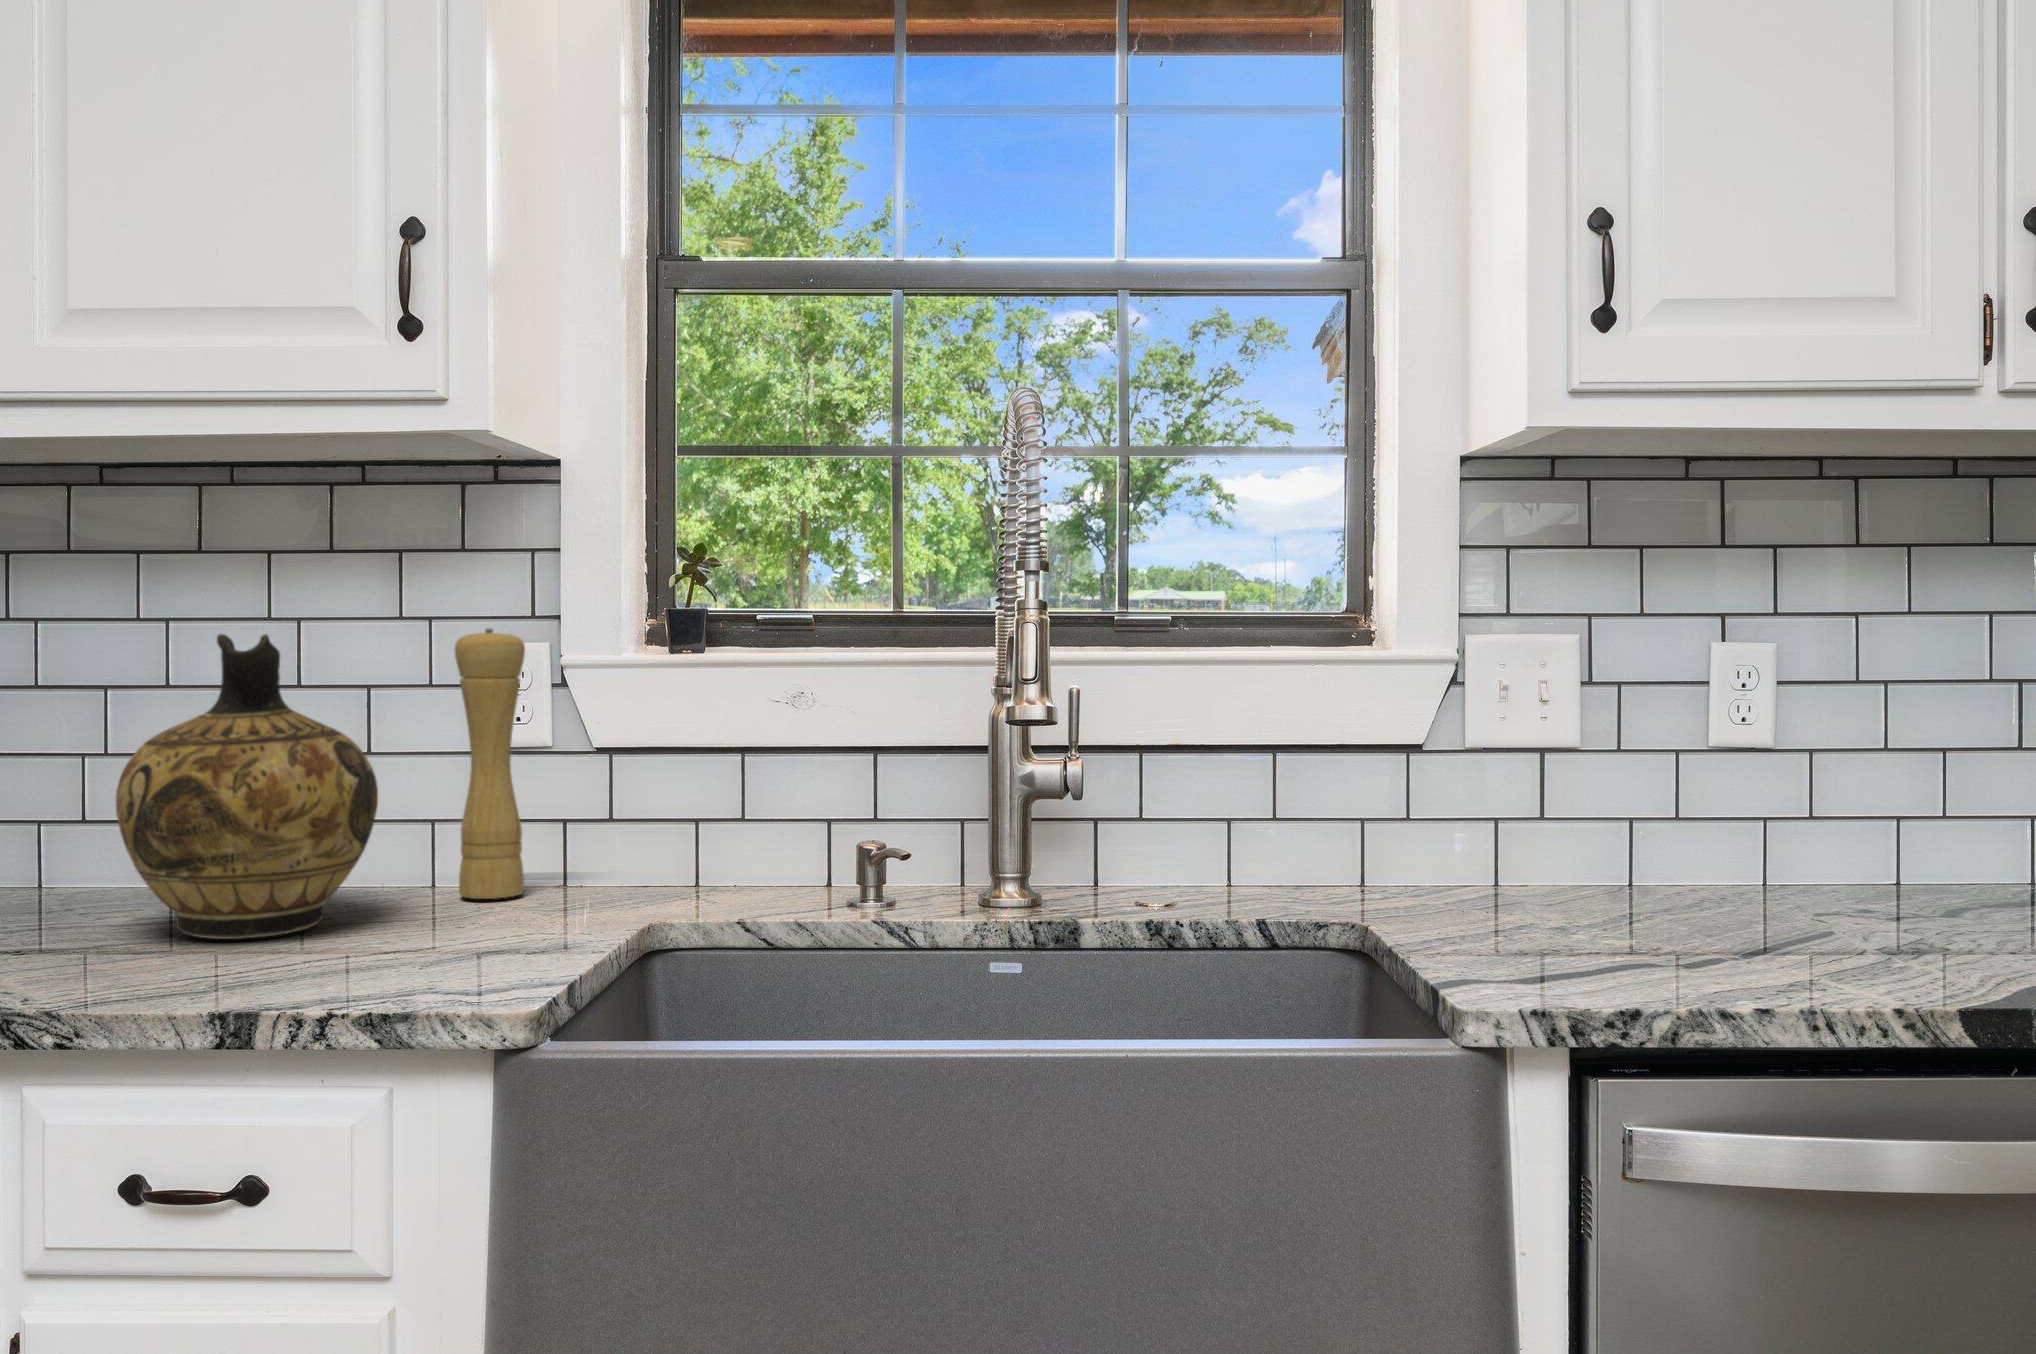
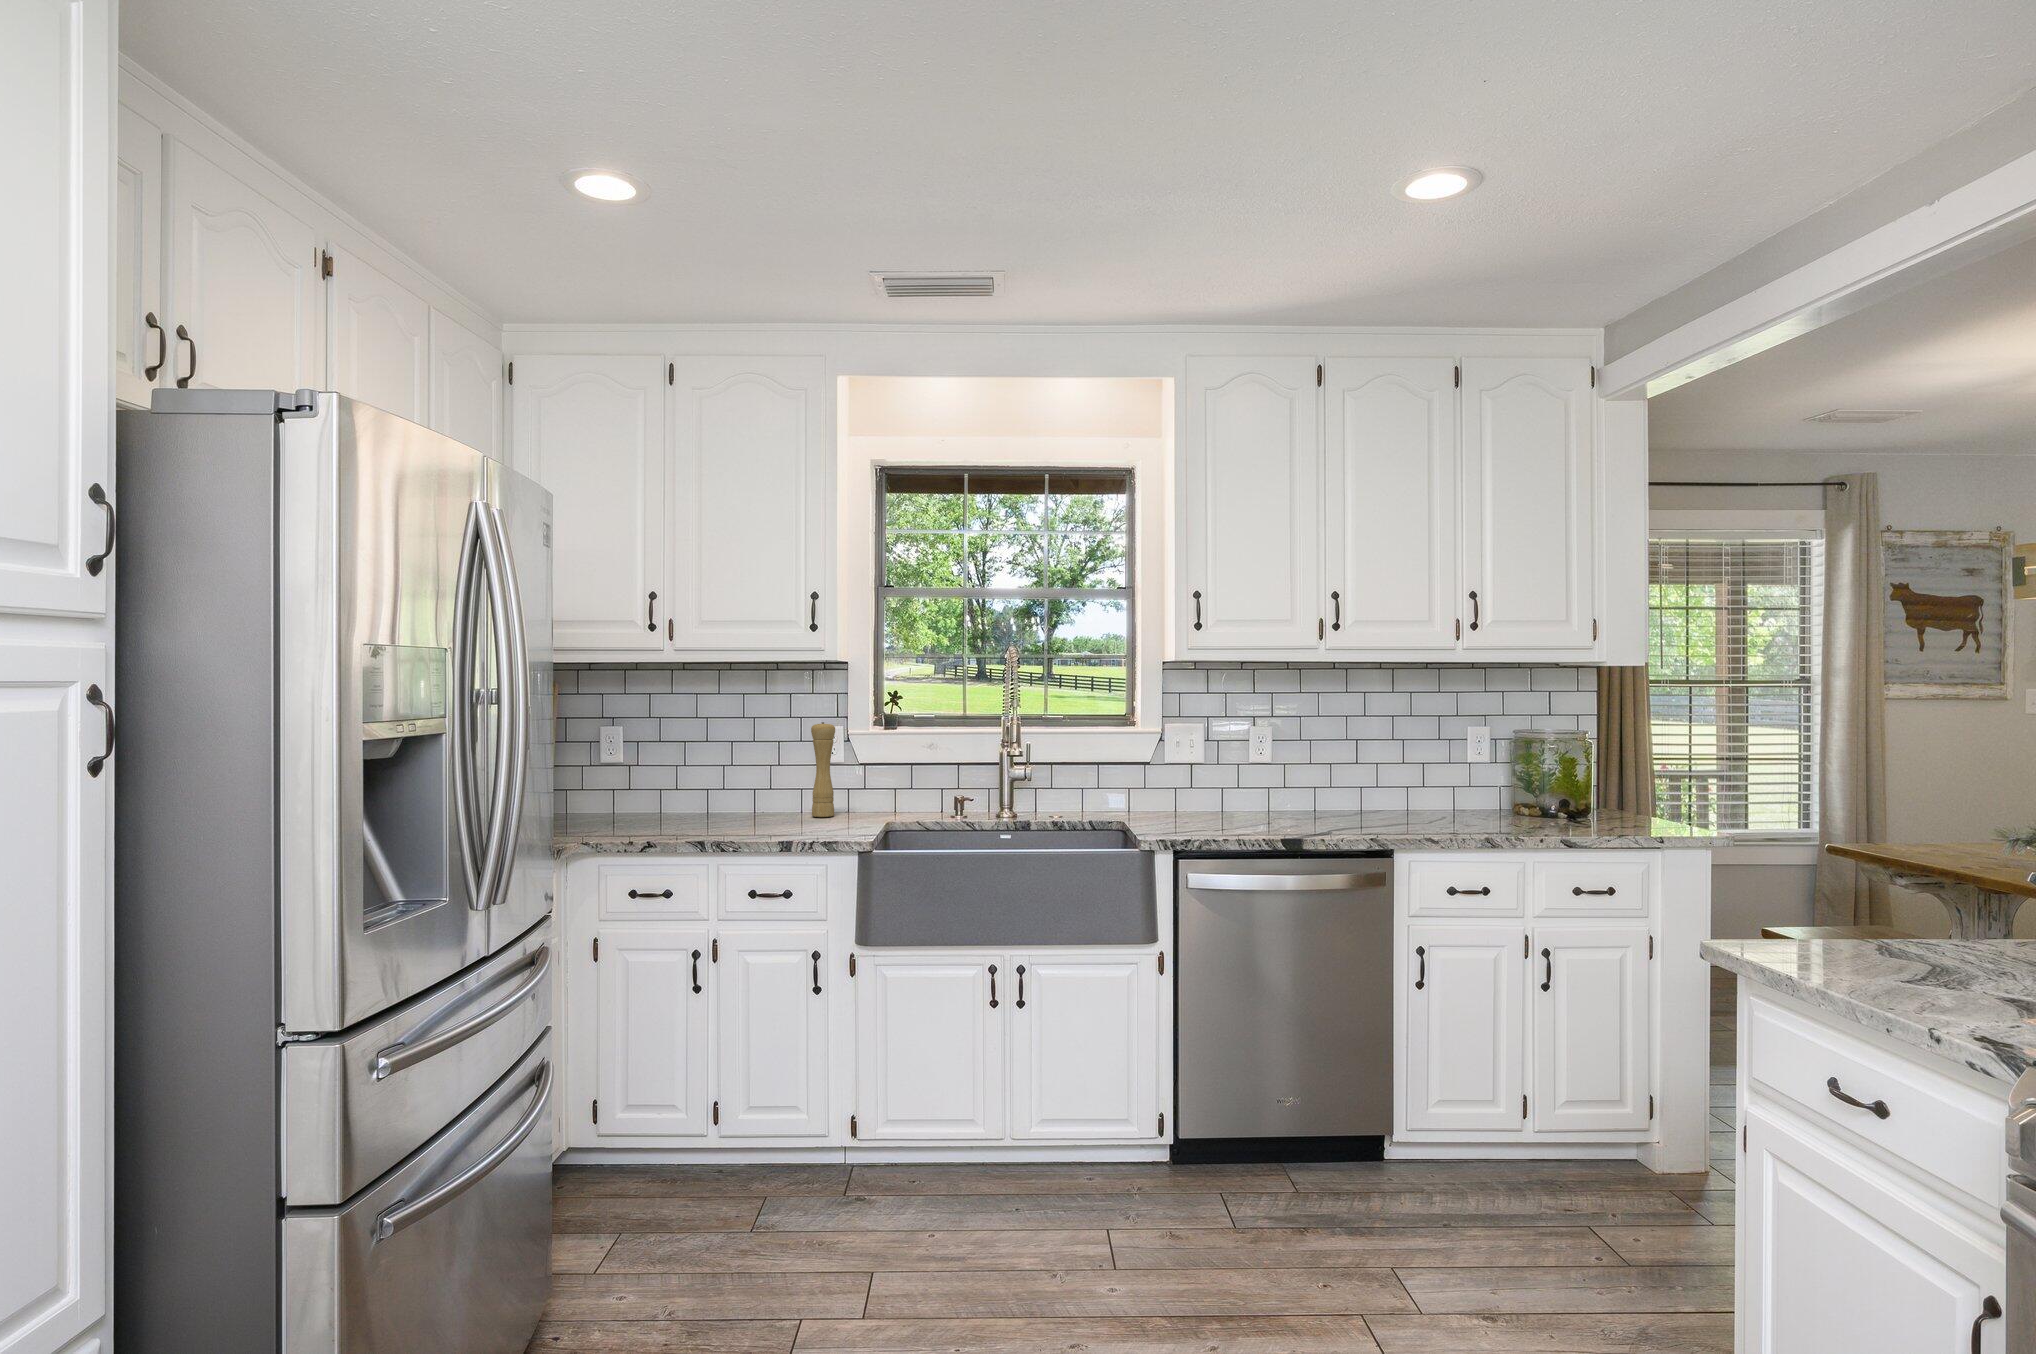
ceramic jug: present [116,634,378,939] -> none [712,727,794,827]

